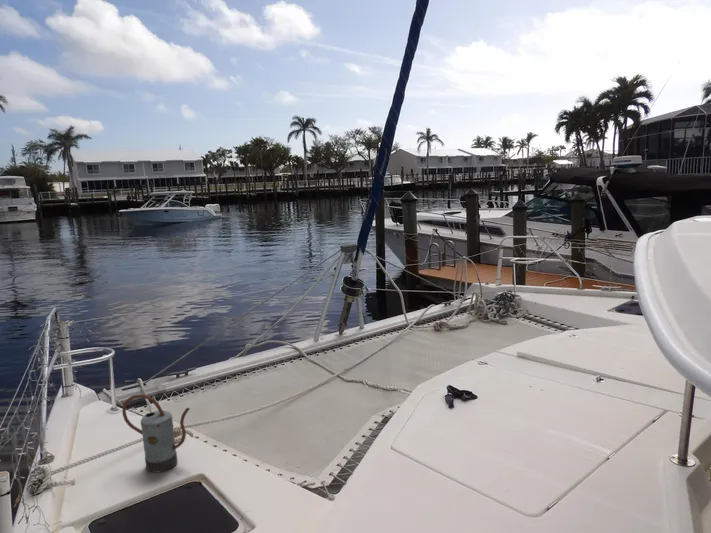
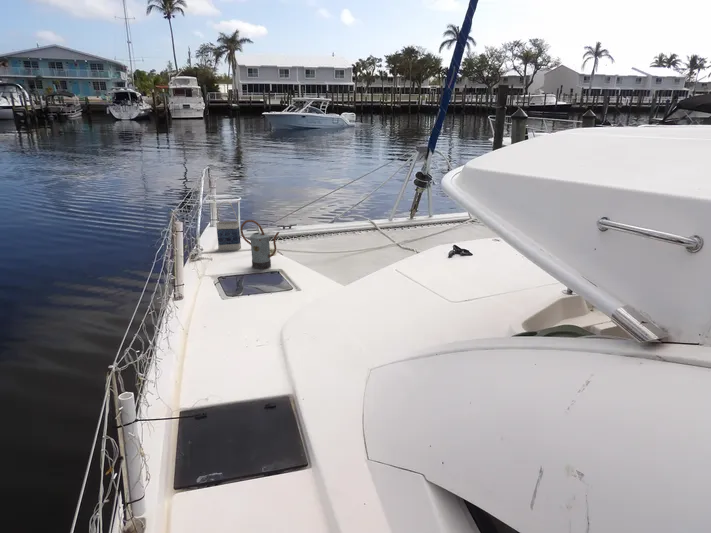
bag: none [76,363,120,442] -> present [216,201,241,251]

